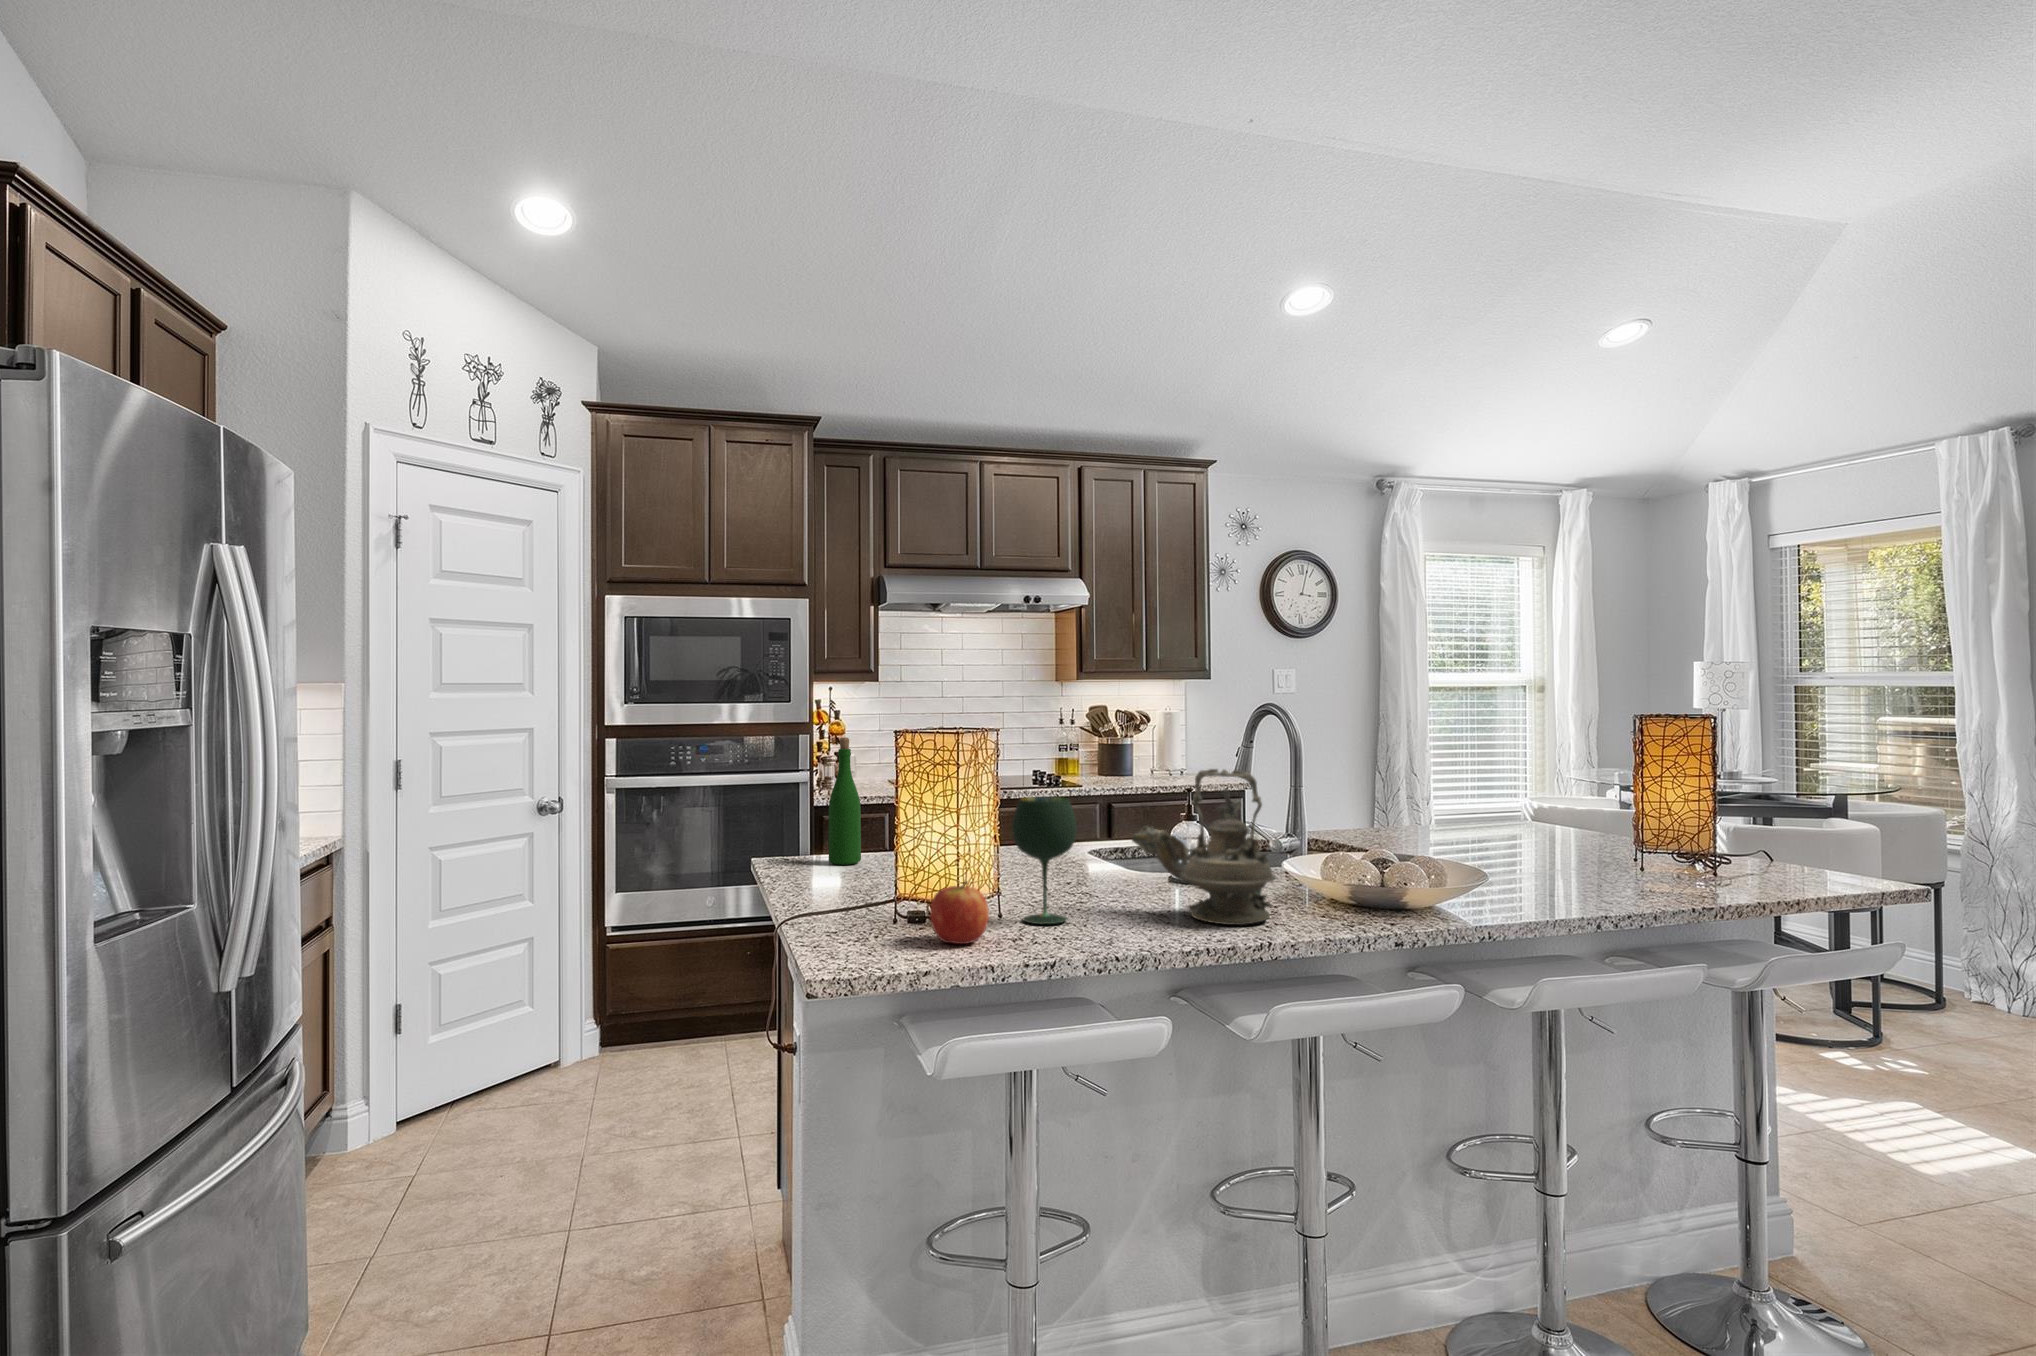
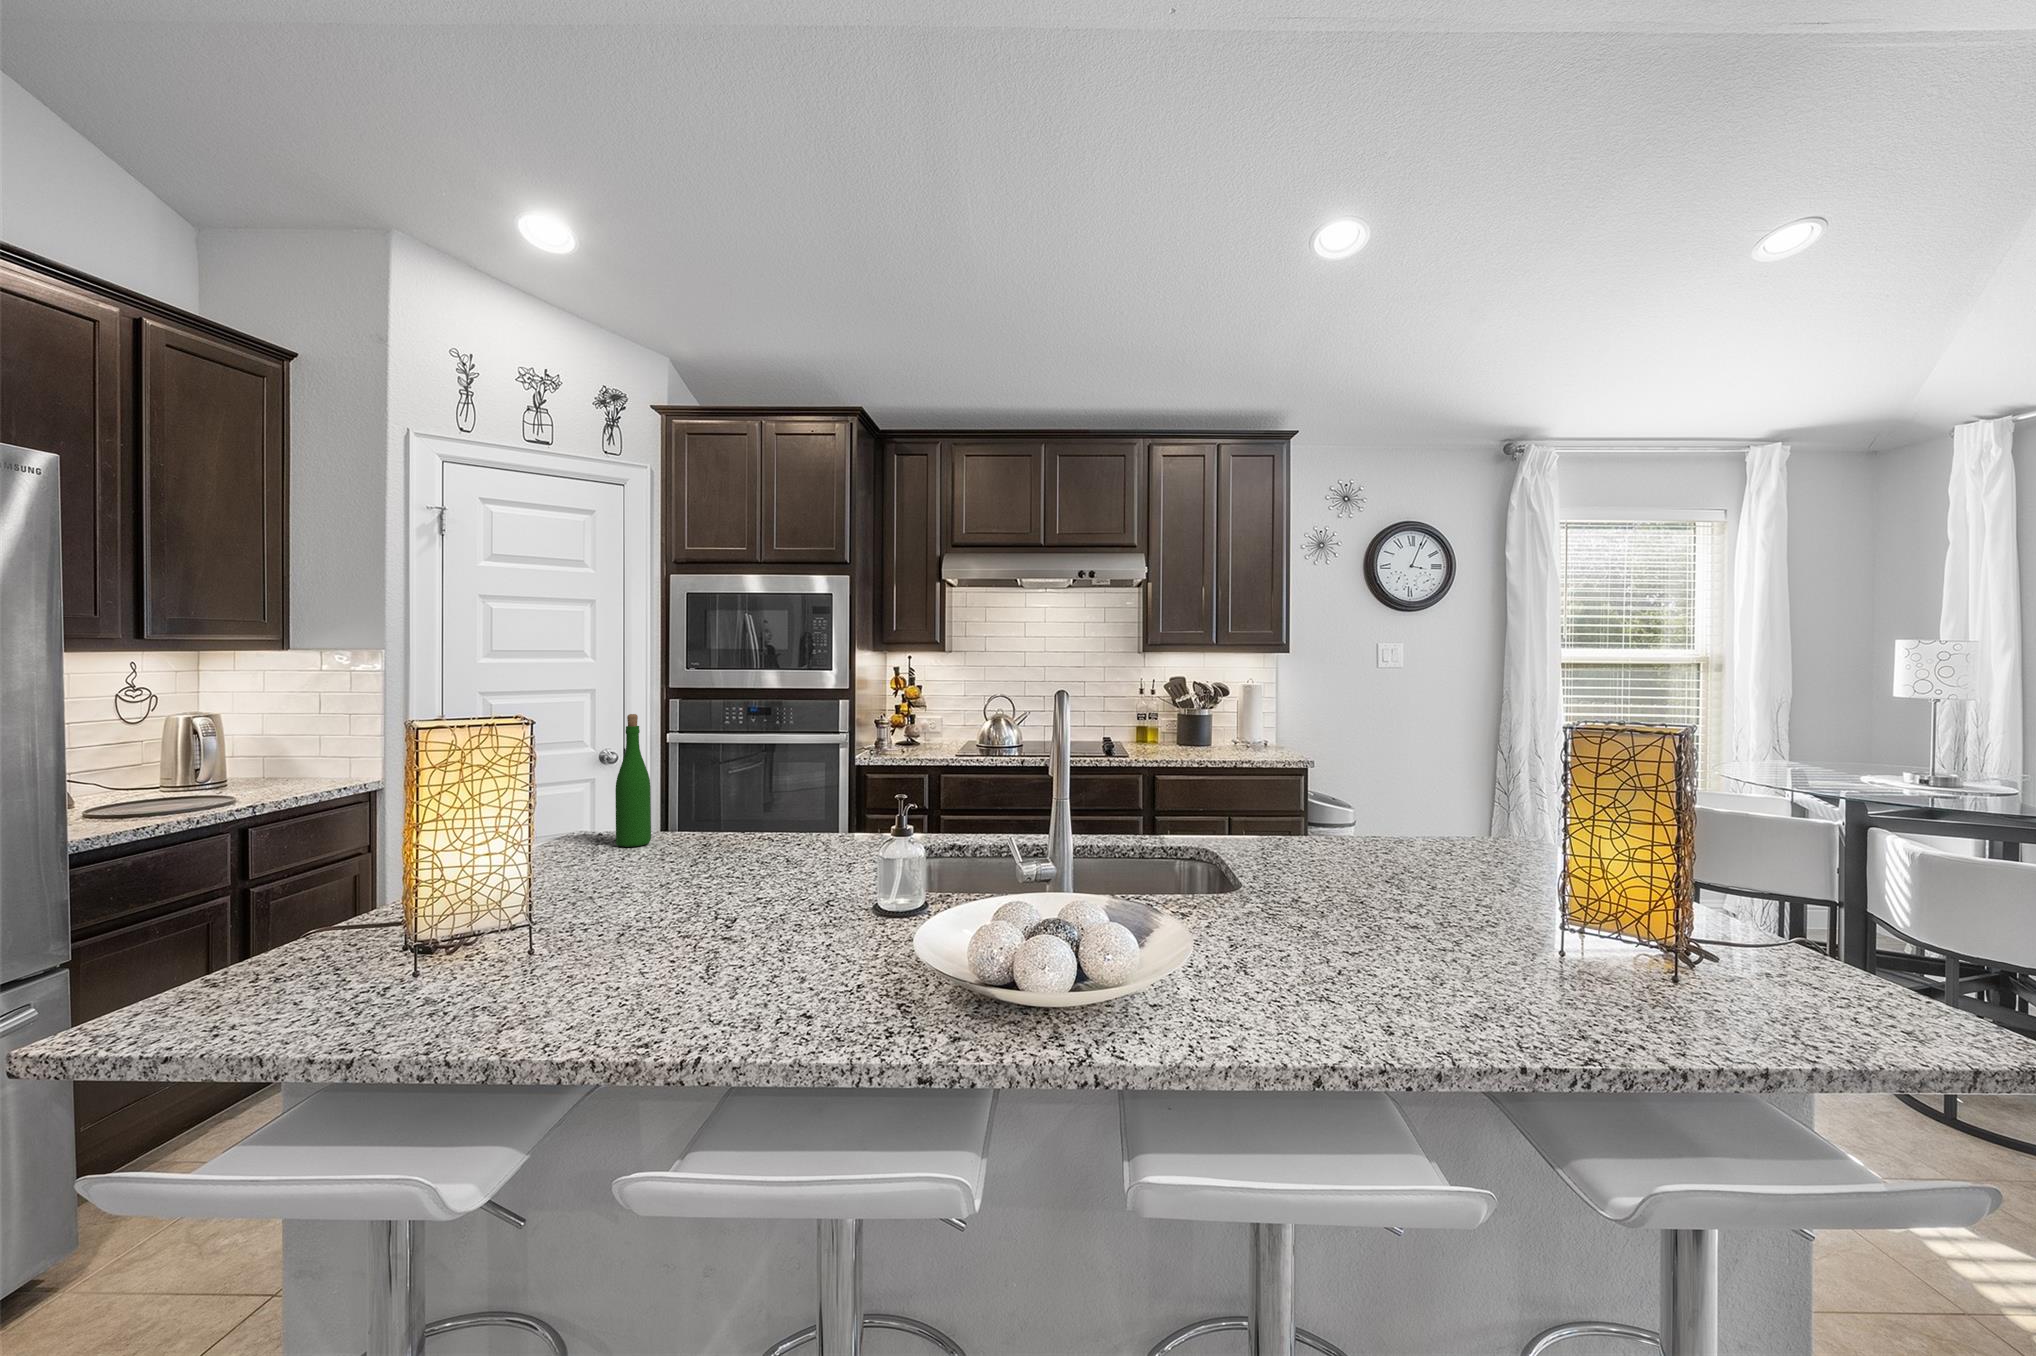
teapot: present [1132,769,1277,925] -> none [703,784,837,1010]
wine glass: present [1012,797,1077,924] -> none [504,807,599,974]
apple: present [930,881,989,944] -> none [309,919,403,1002]

